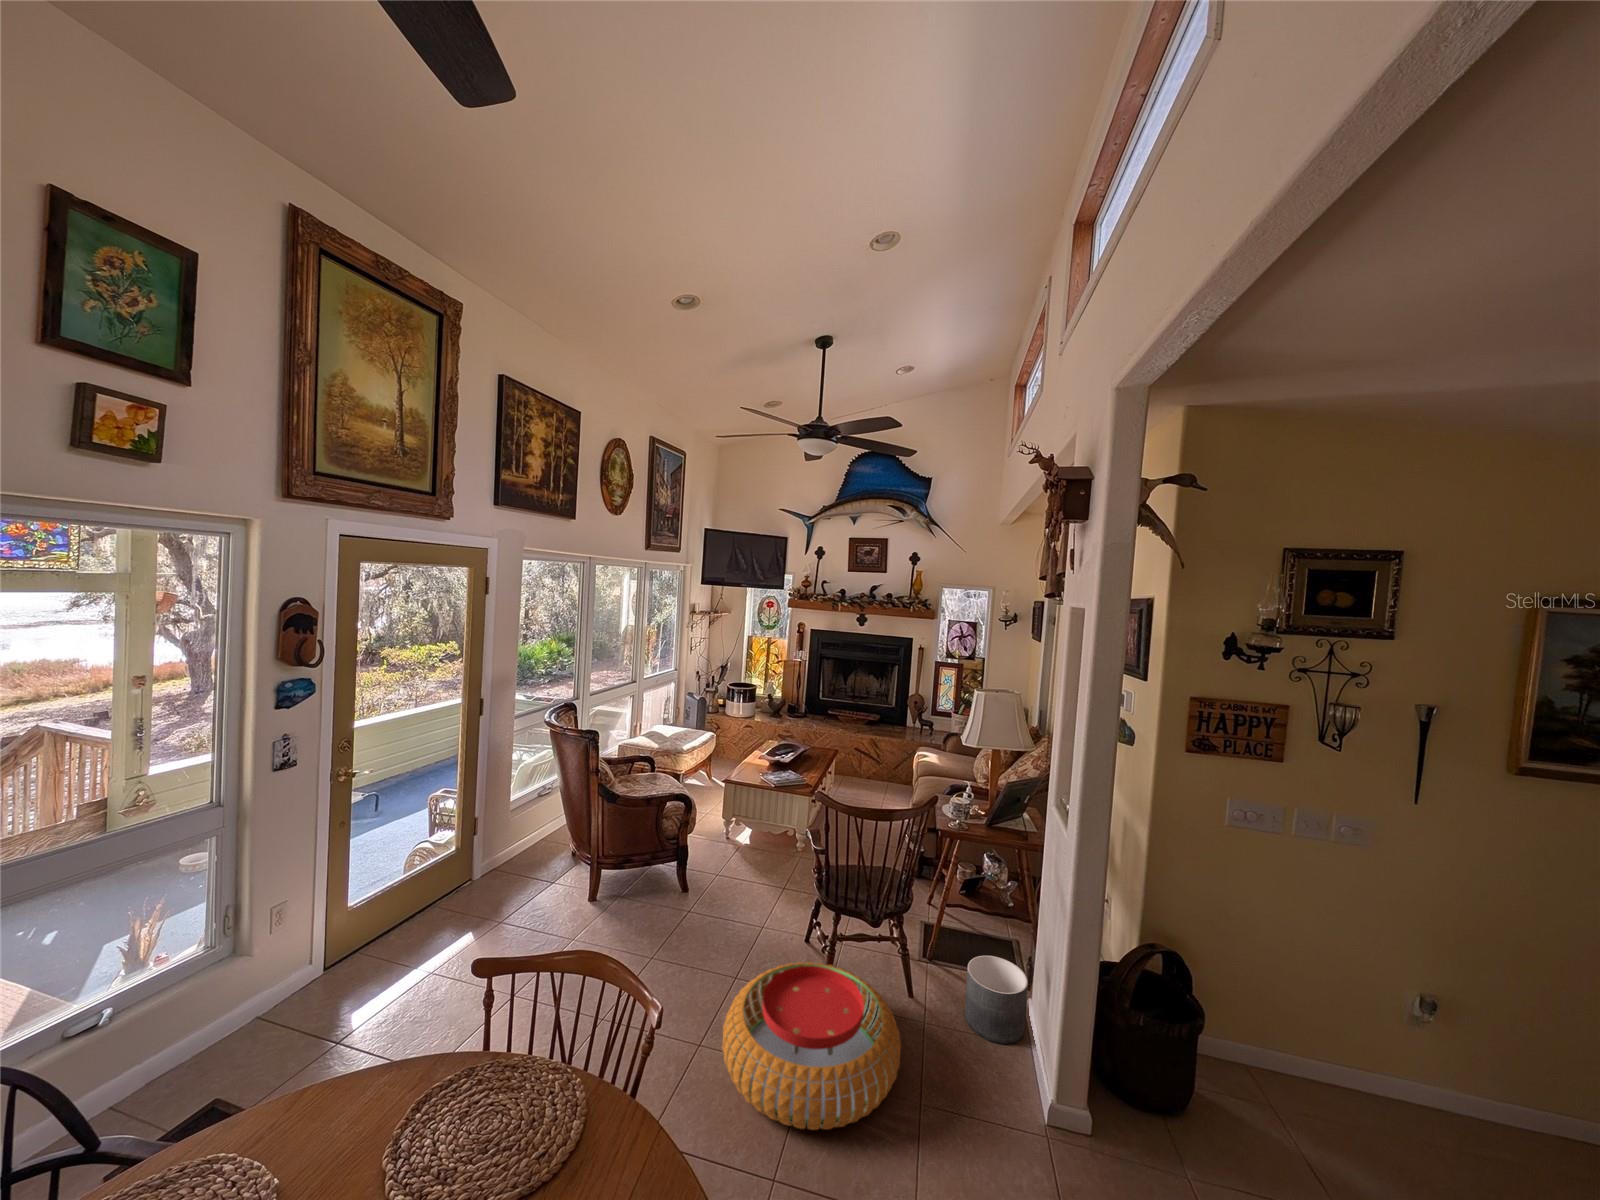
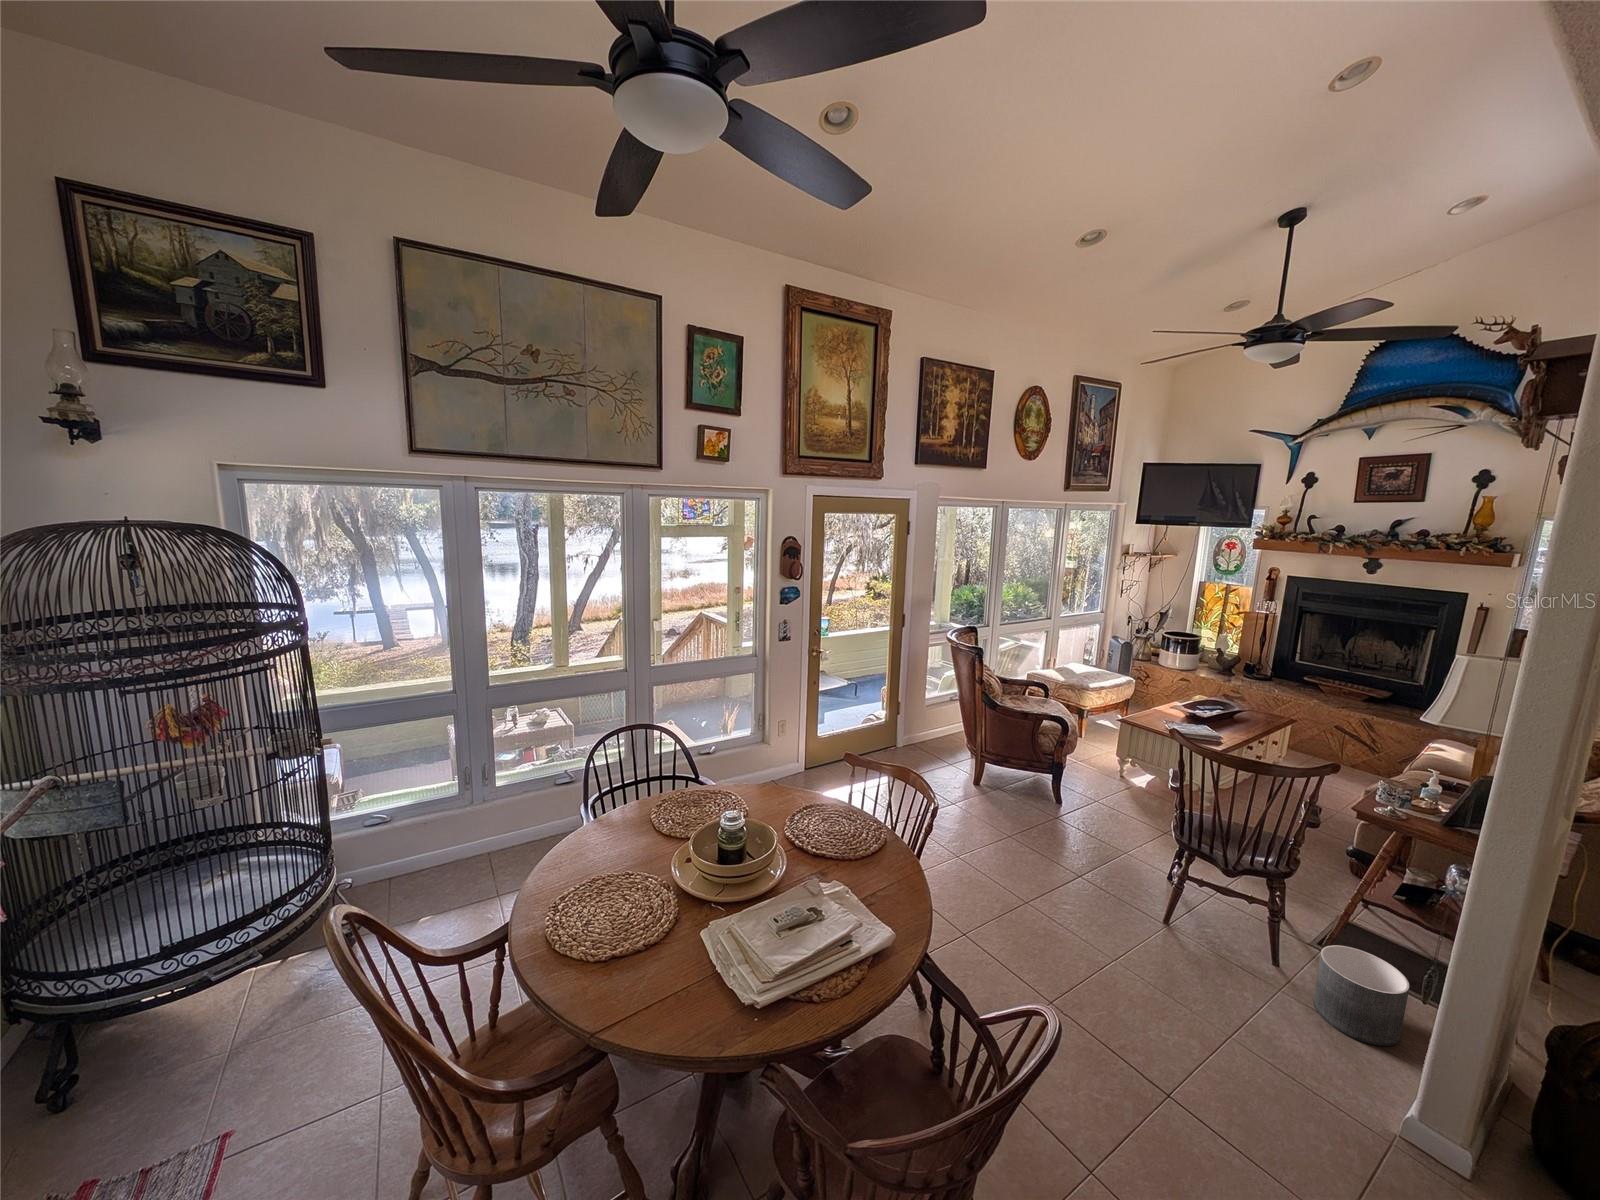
pouf: present [722,962,901,1130] -> none [1026,865,1202,996]

